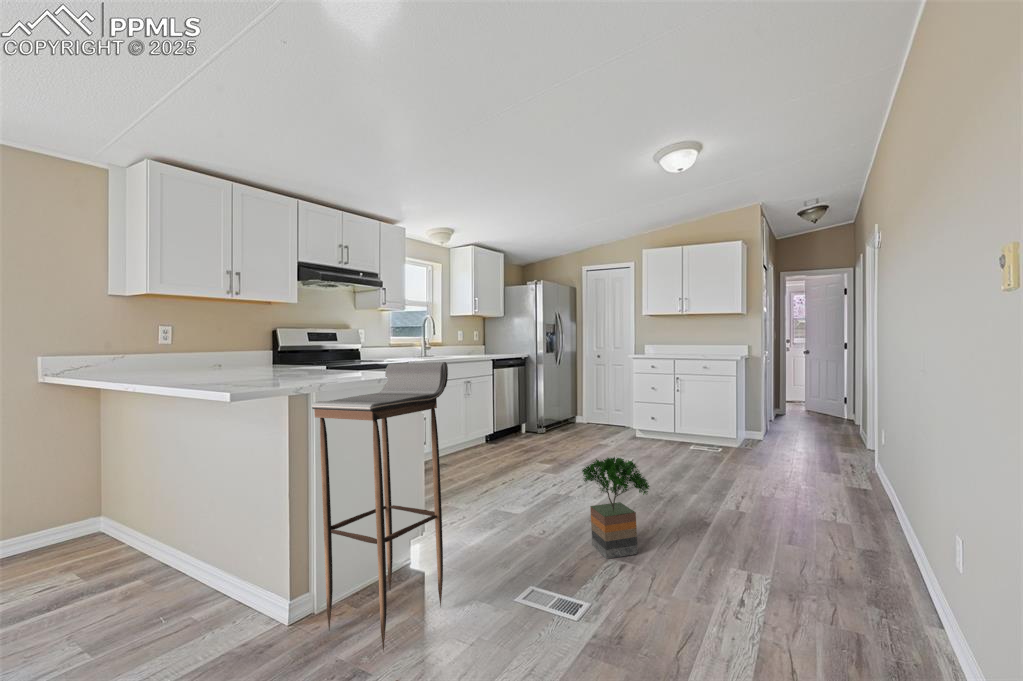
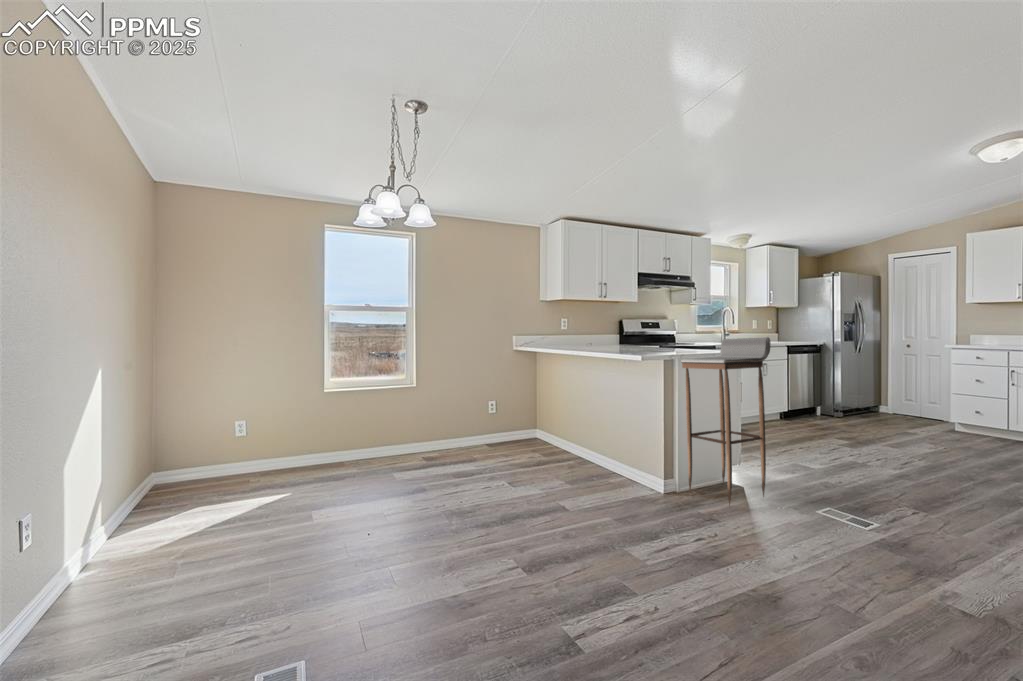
potted tree: present [582,457,650,559] -> none [884,421,962,504]

